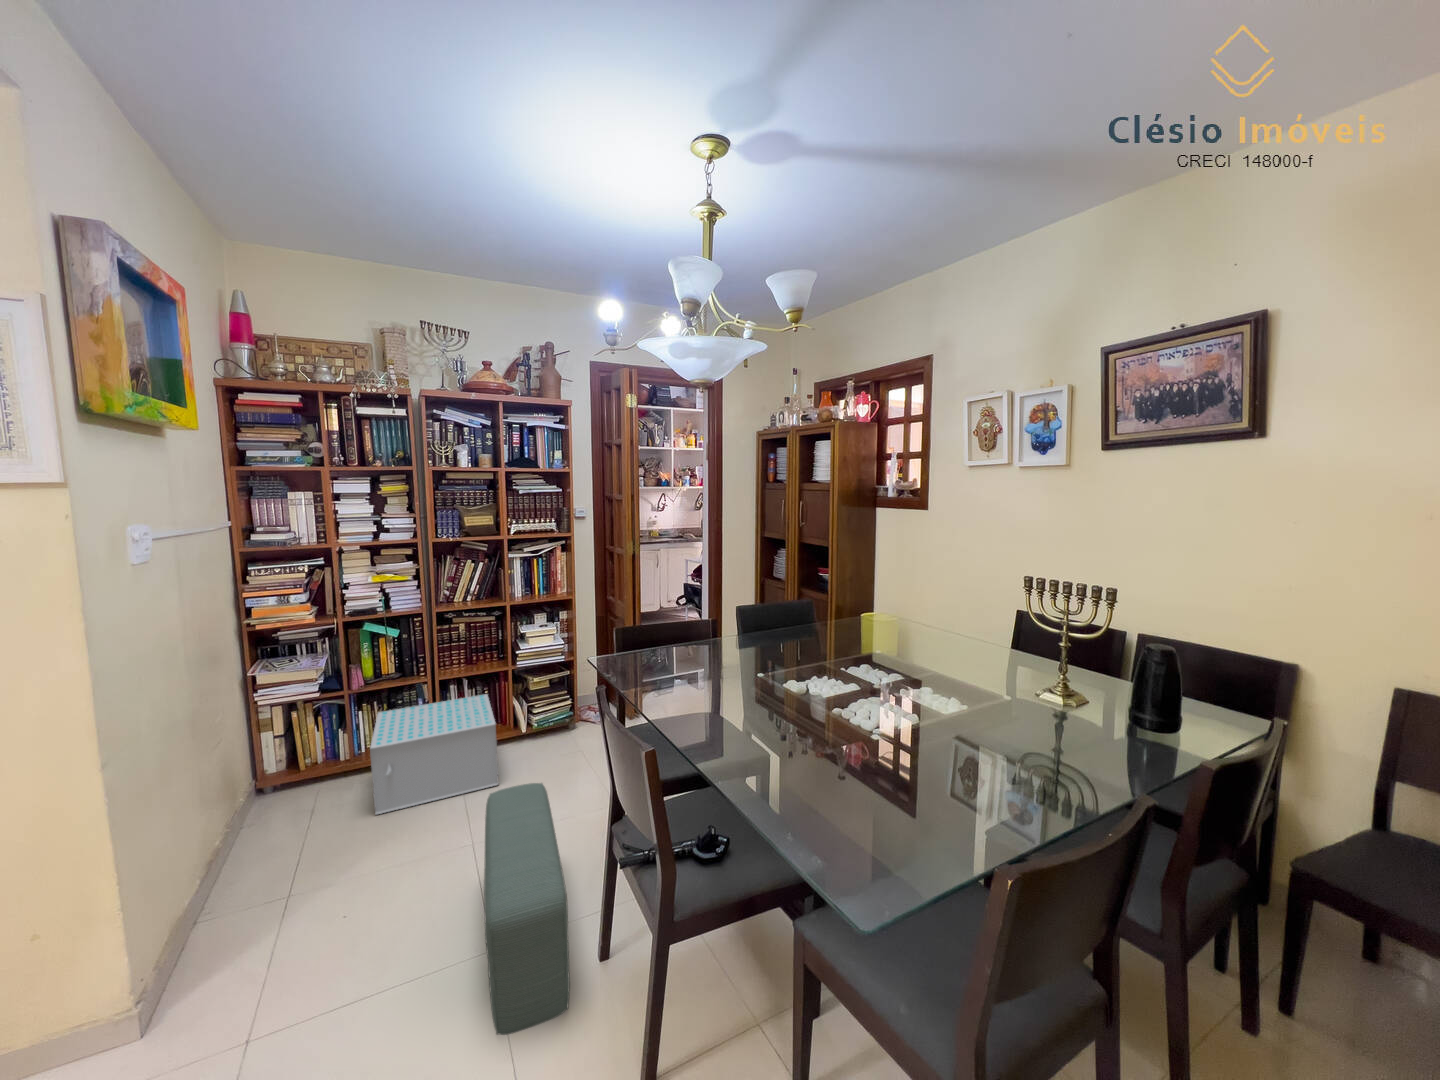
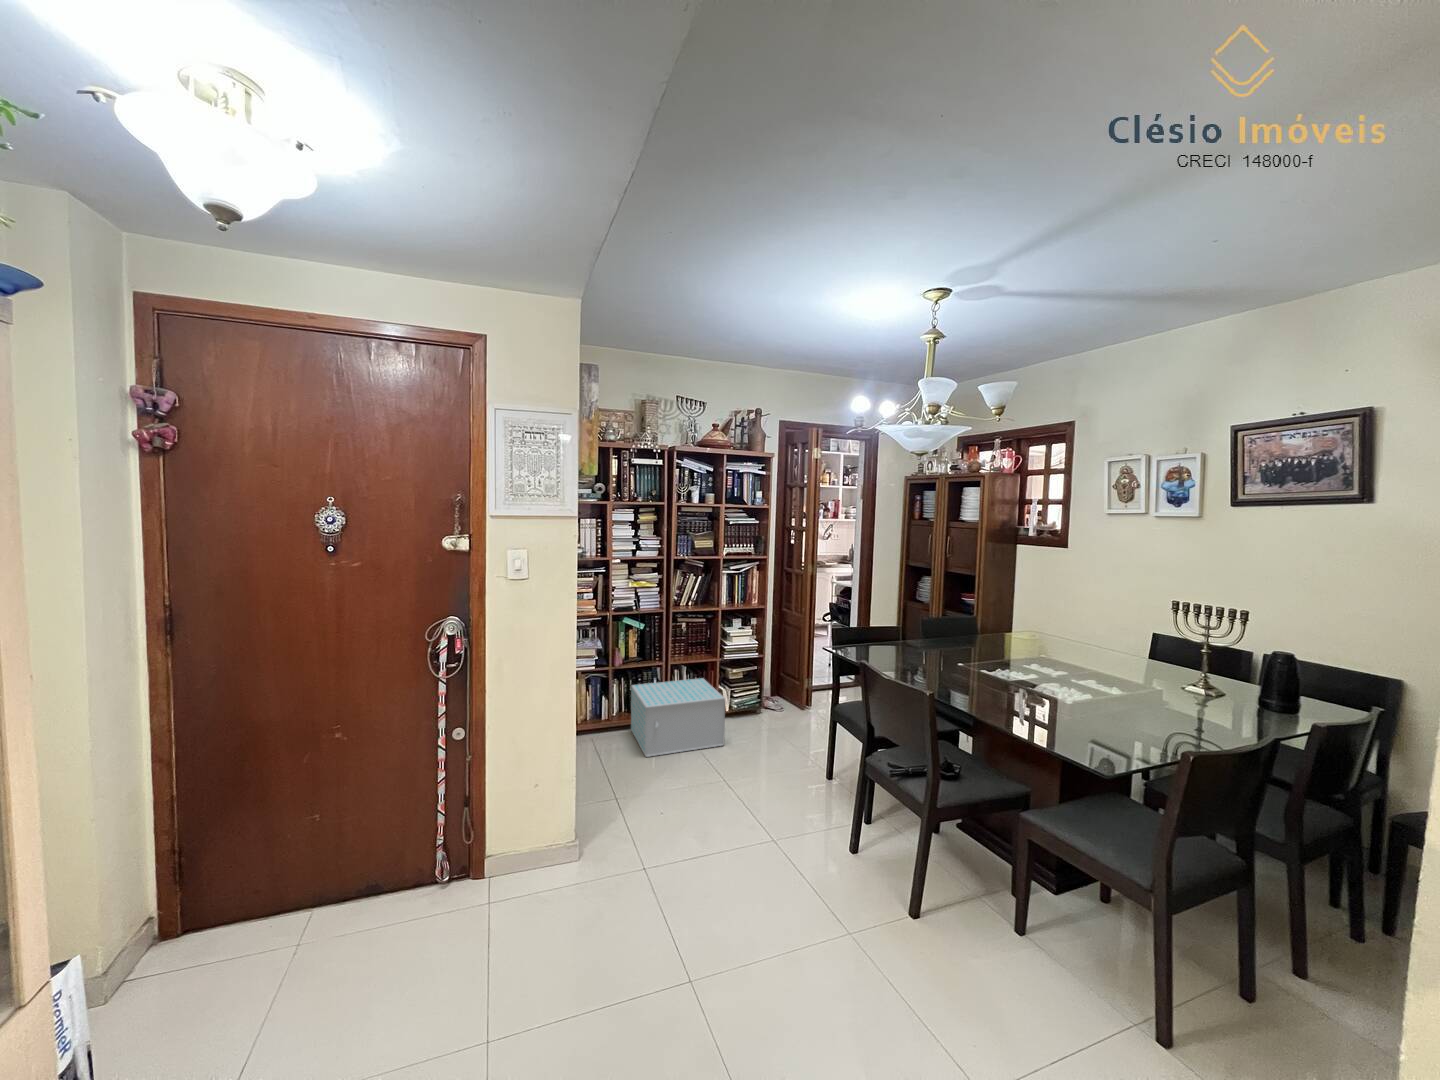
pouf: present [484,783,570,1035] -> none [756,734,853,880]

